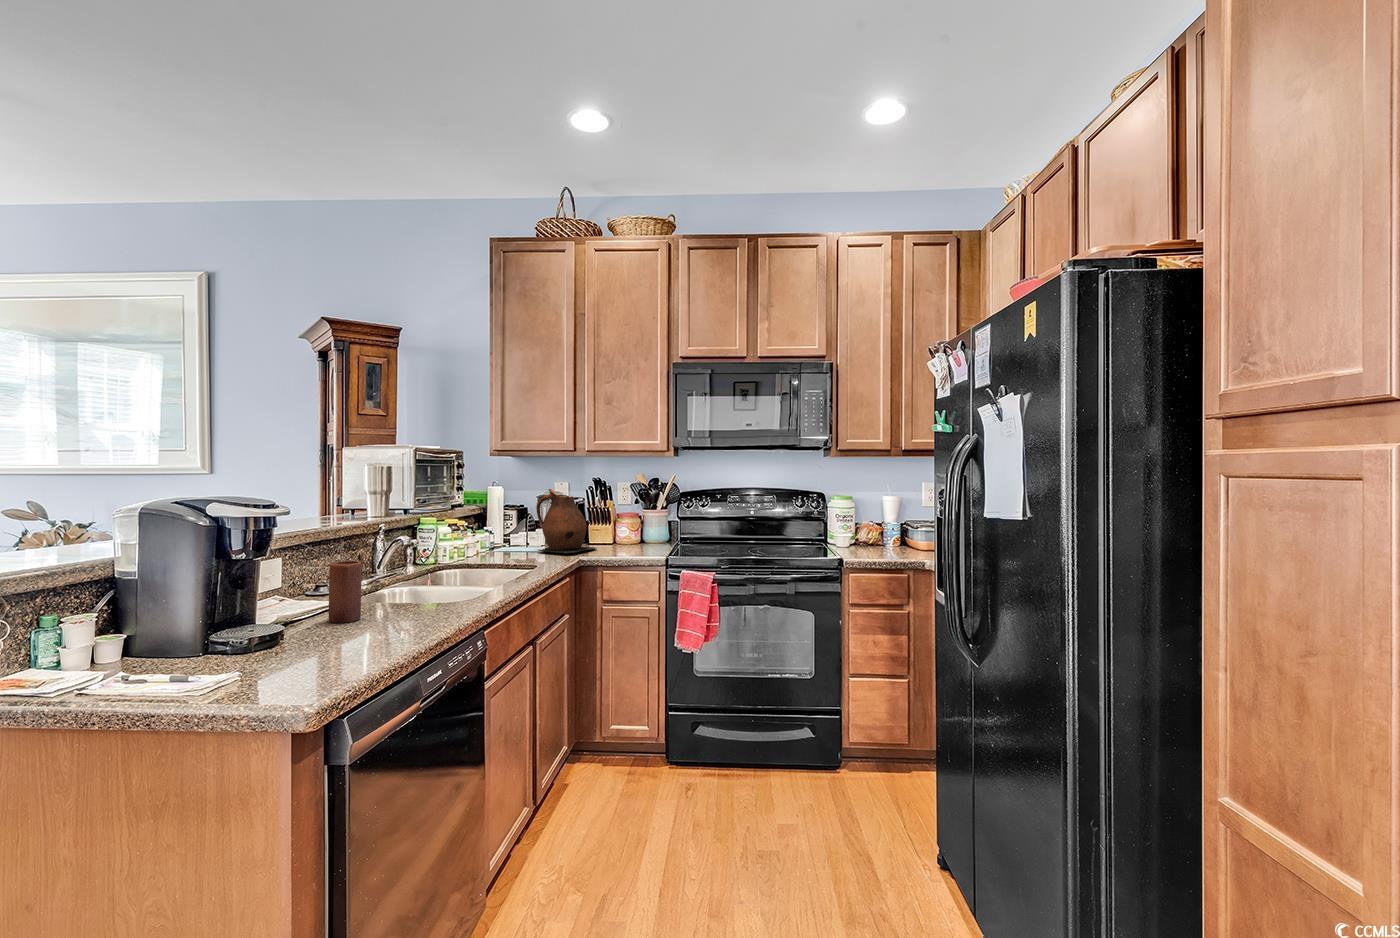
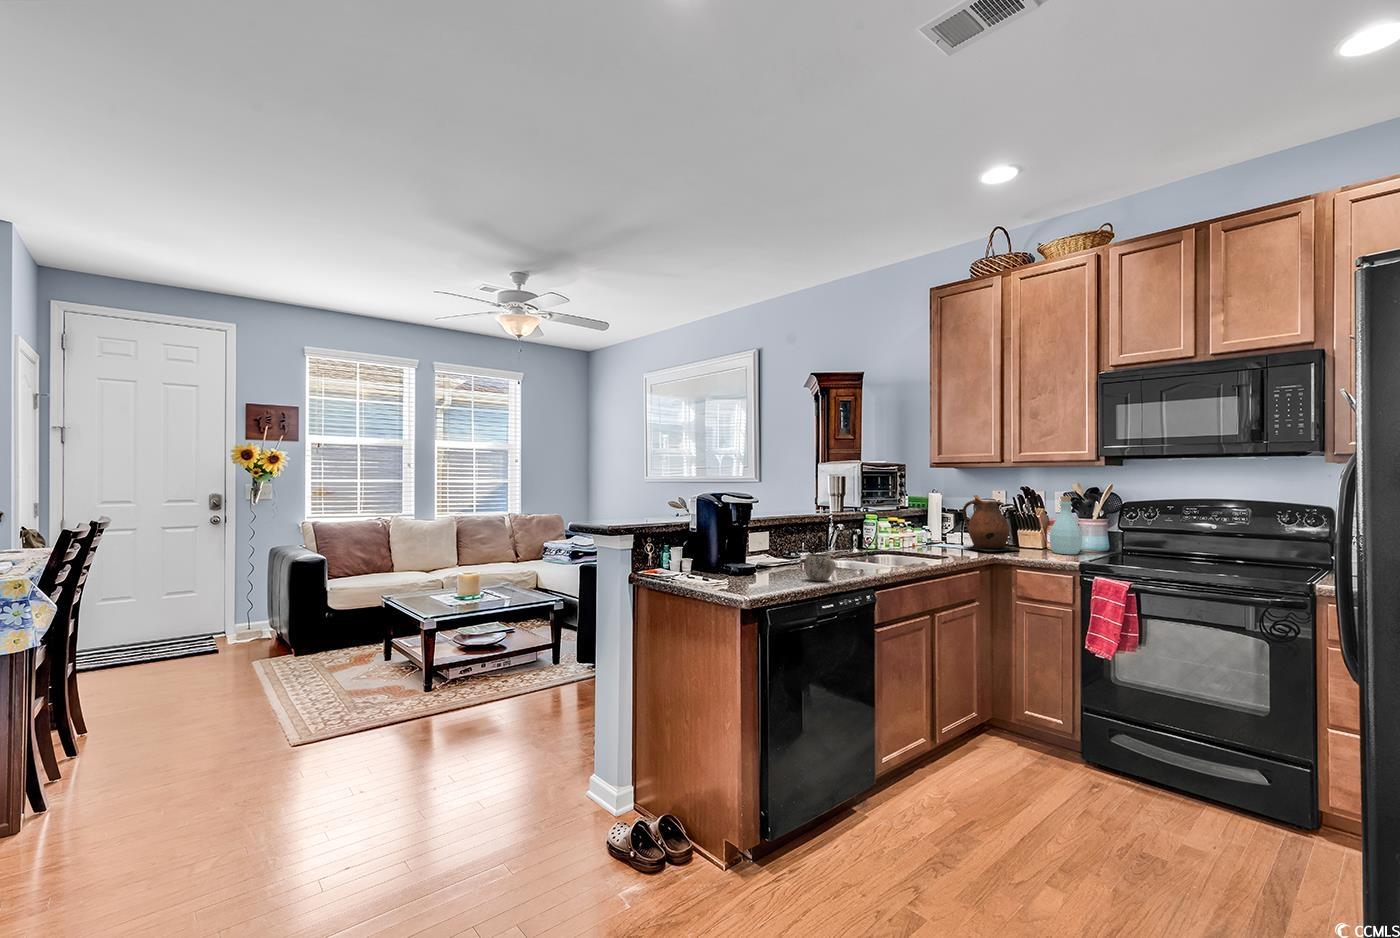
bottle: none [625,488,654,549] -> present [1050,496,1082,554]
candle: present [329,561,362,623] -> none [776,537,795,577]
mug: none [383,581,435,621] -> present [805,554,836,581]

